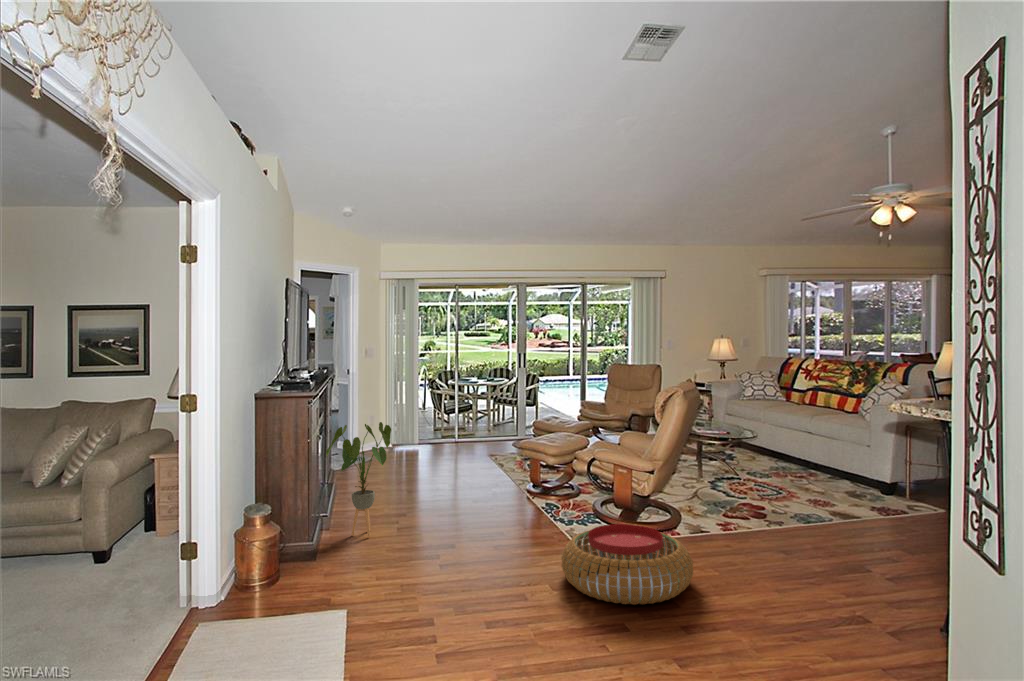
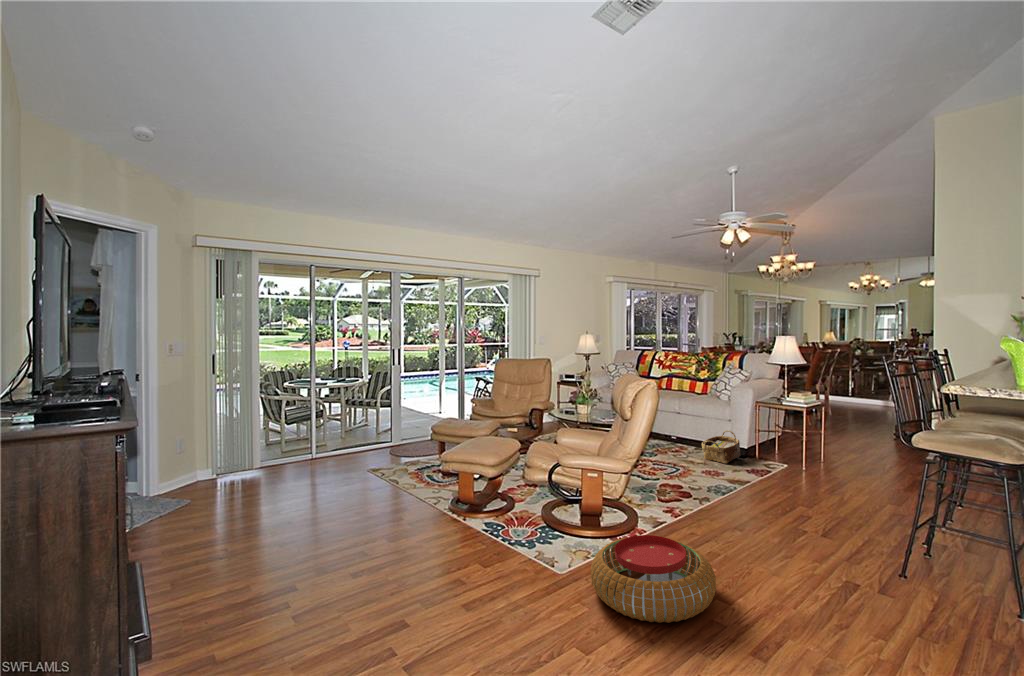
house plant: present [326,422,391,537] -> none [299,465,378,600]
woven basket: none [824,457,881,496] -> present [702,430,741,463]

